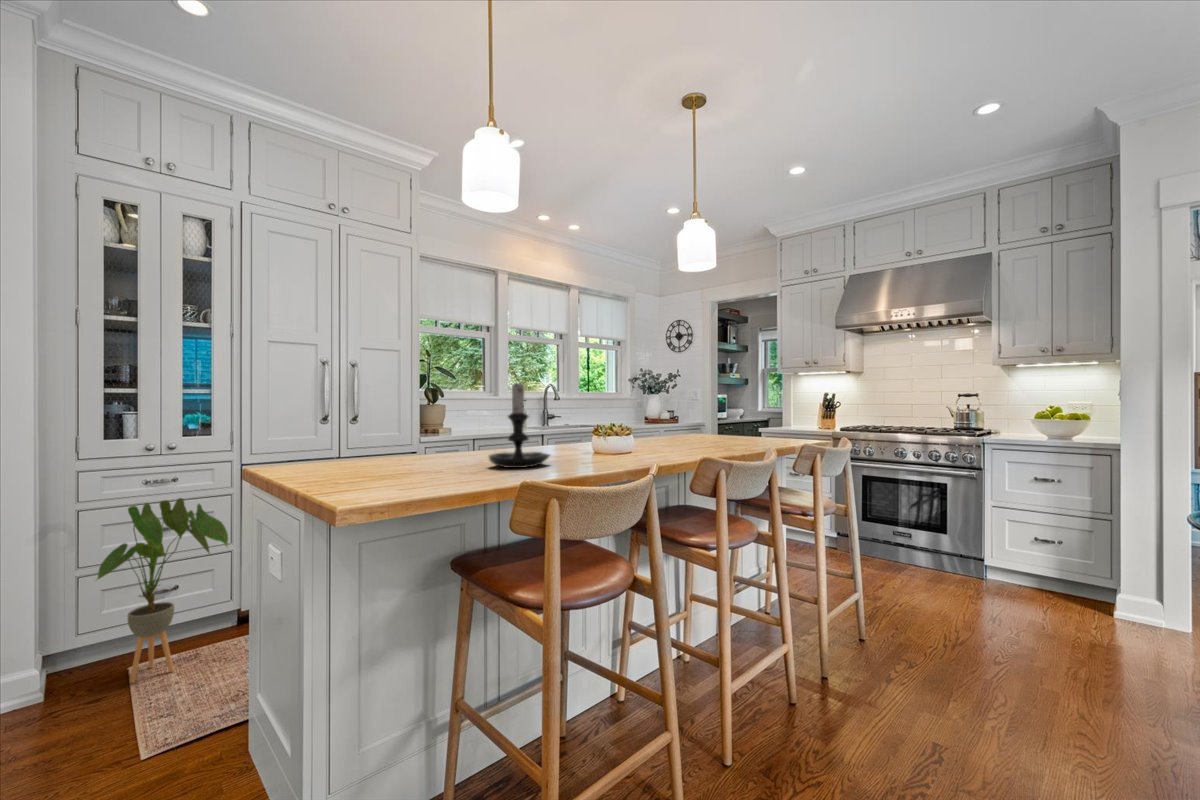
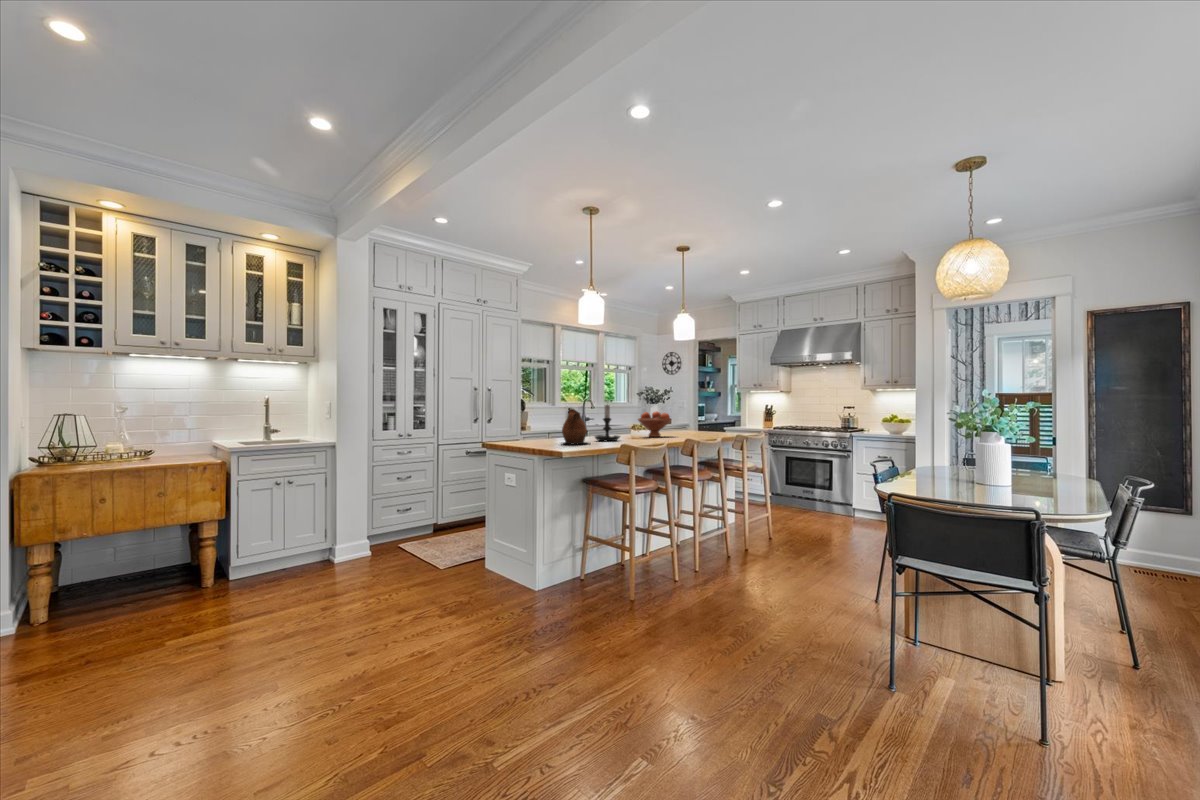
ceramic pitcher: none [362,388,453,486] -> present [562,409,588,445]
fruit bowl: none [601,401,671,452] -> present [638,412,671,437]
house plant: present [97,498,228,683] -> none [393,460,450,549]

